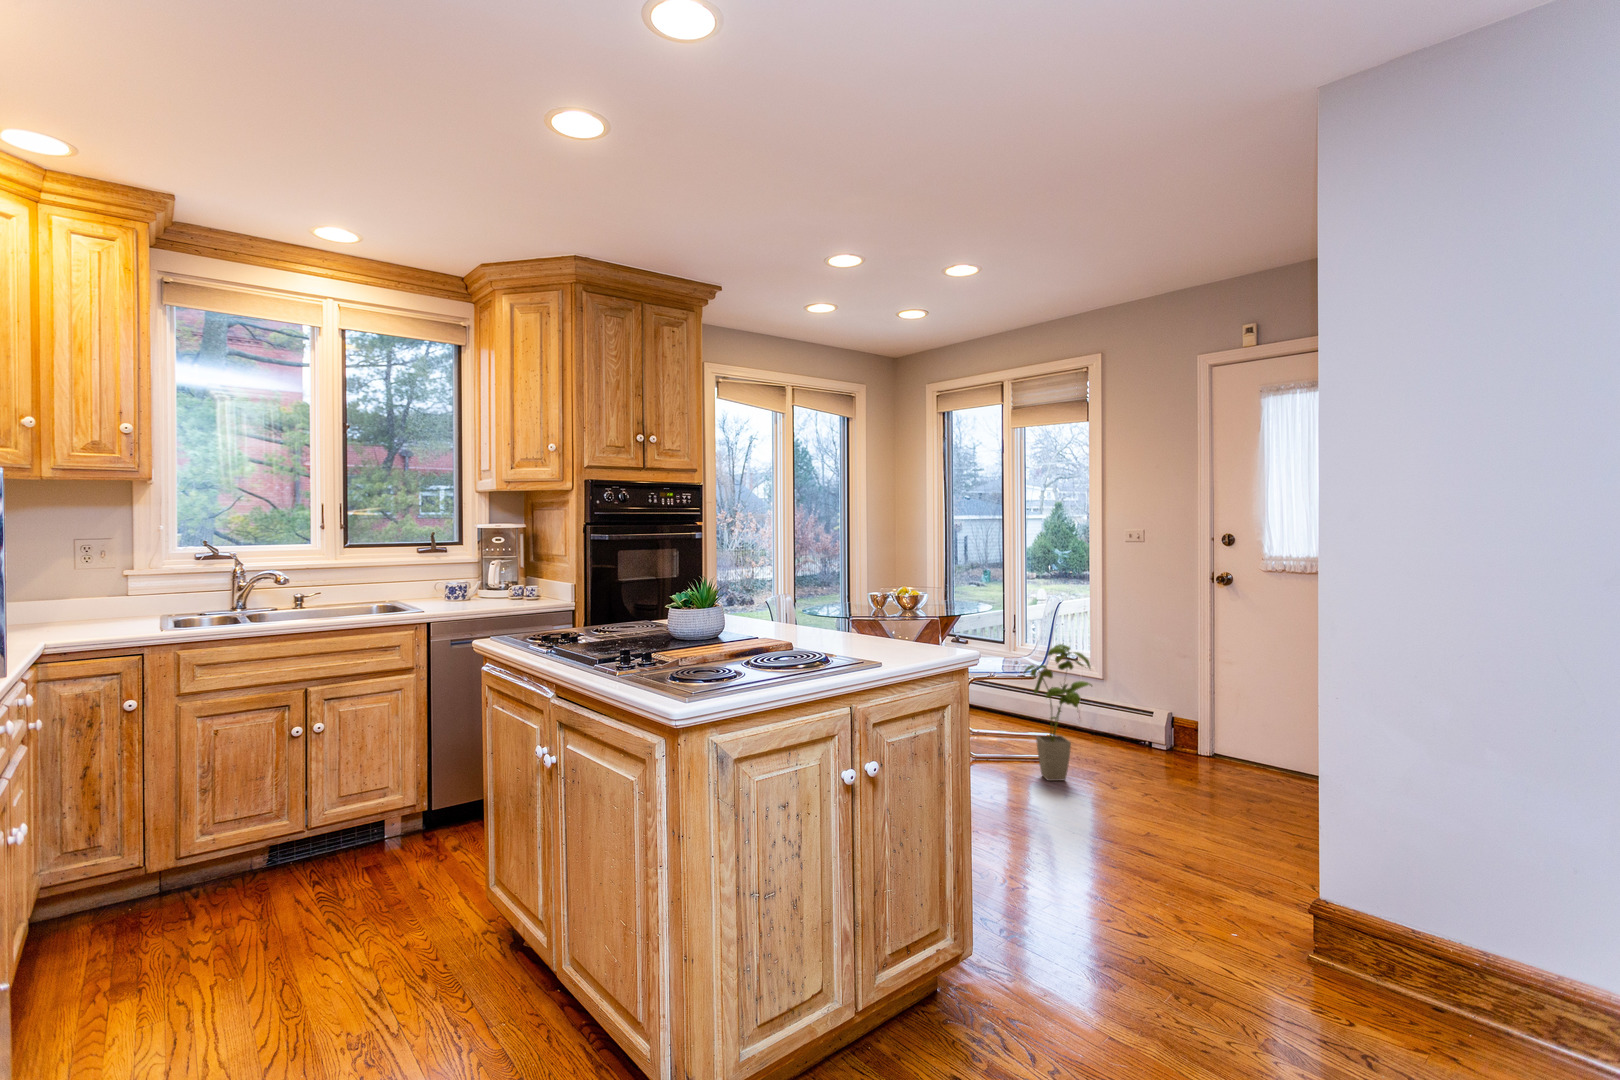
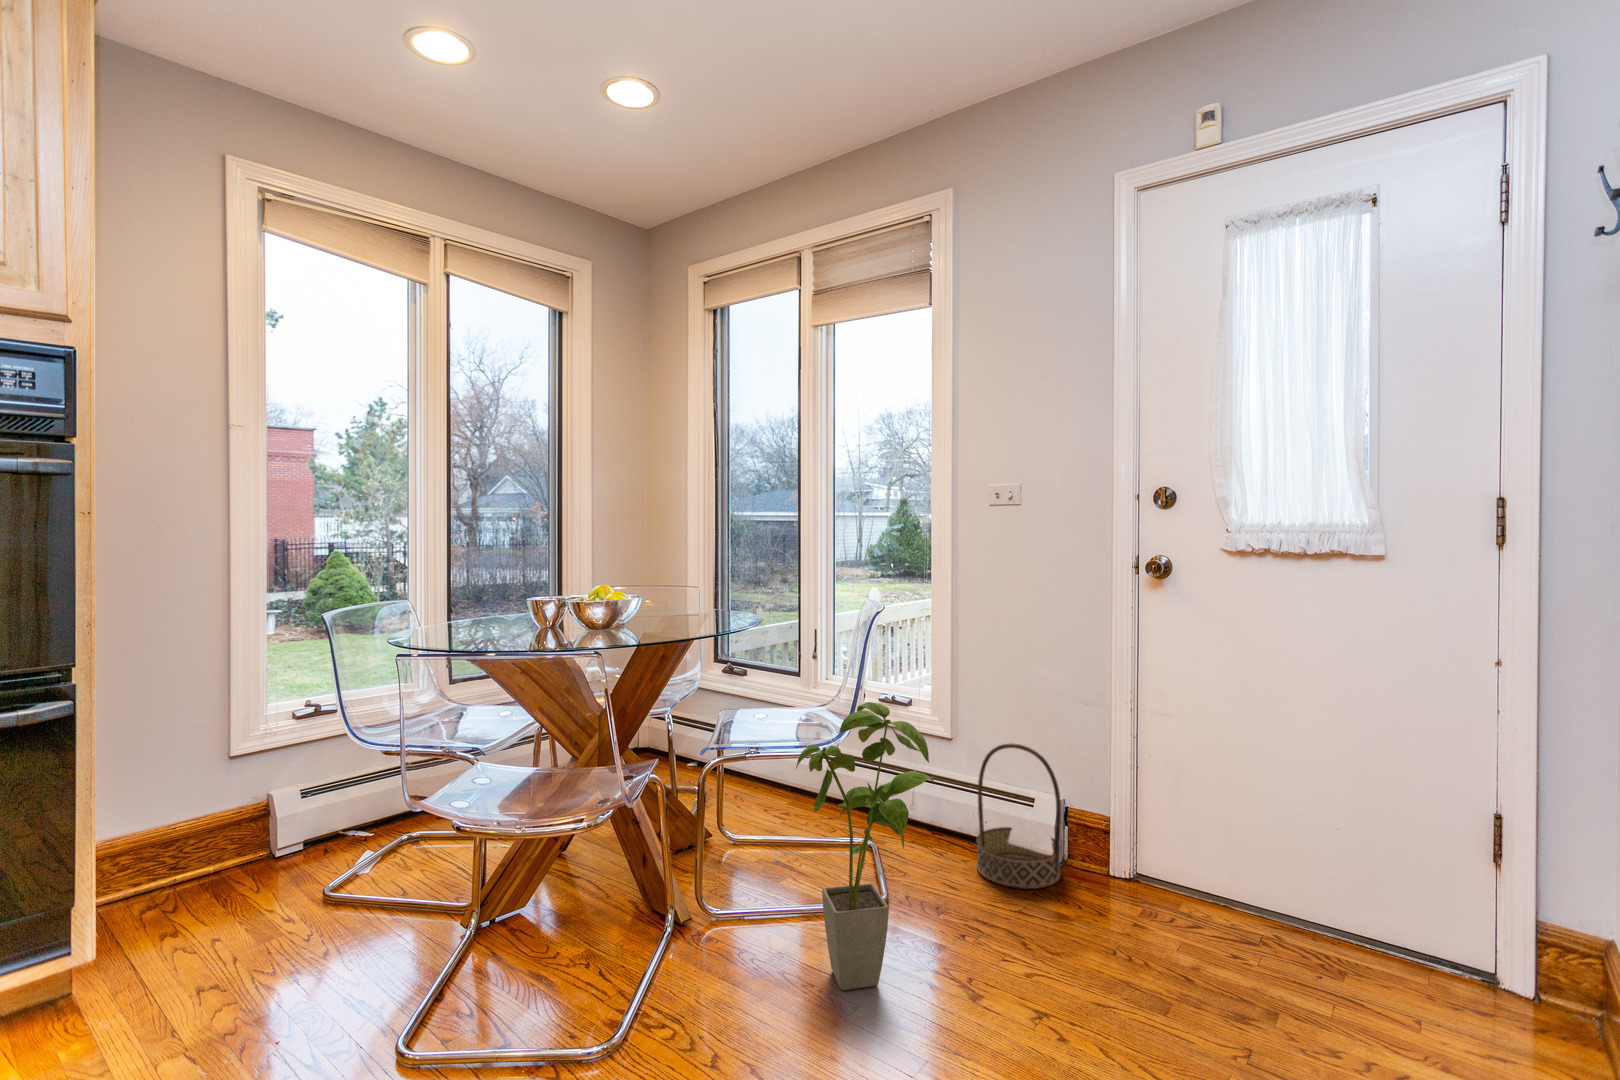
basket: none [1118,678,1168,757] -> present [976,744,1061,889]

